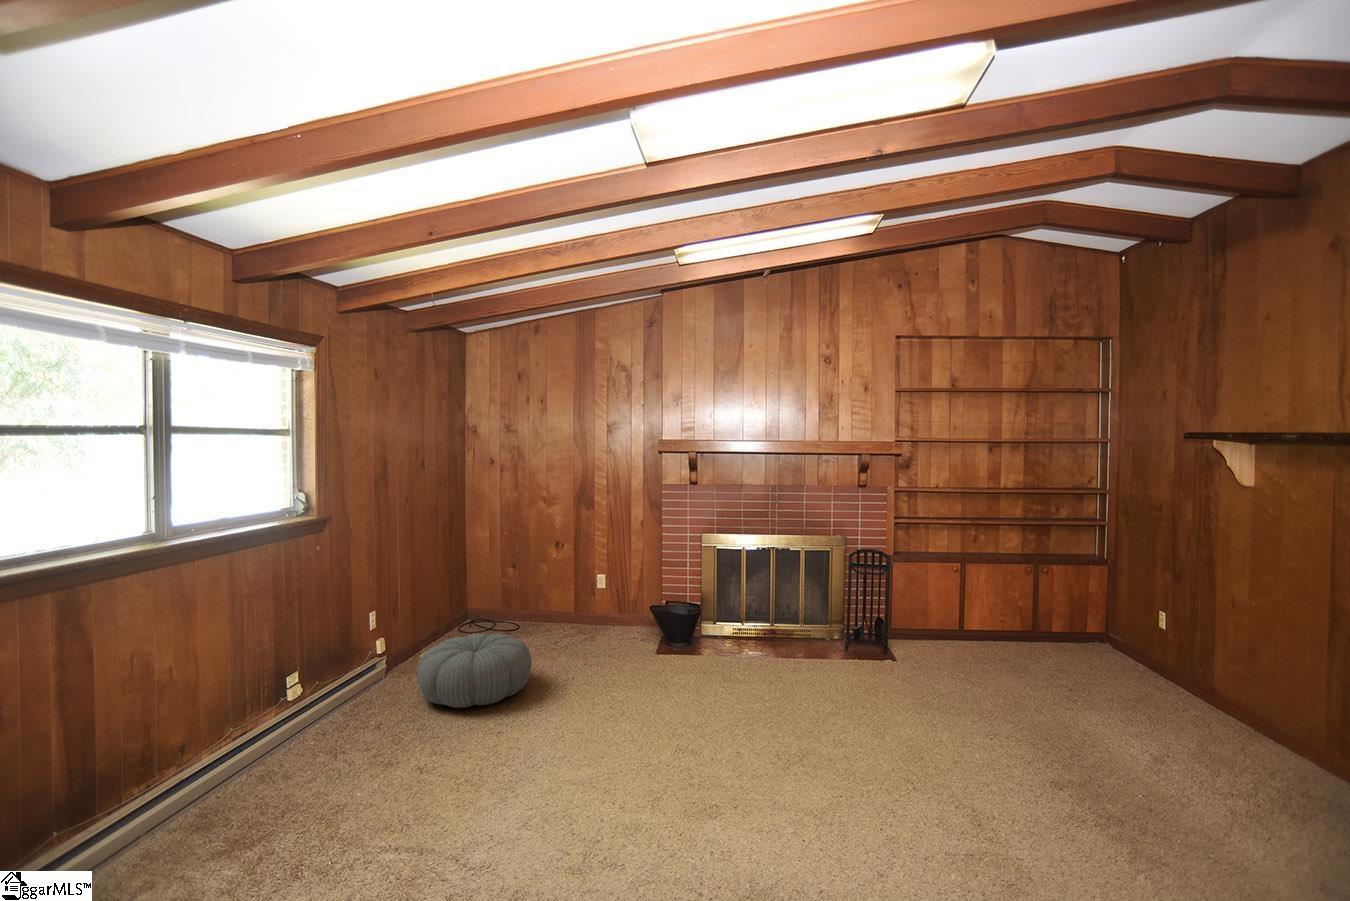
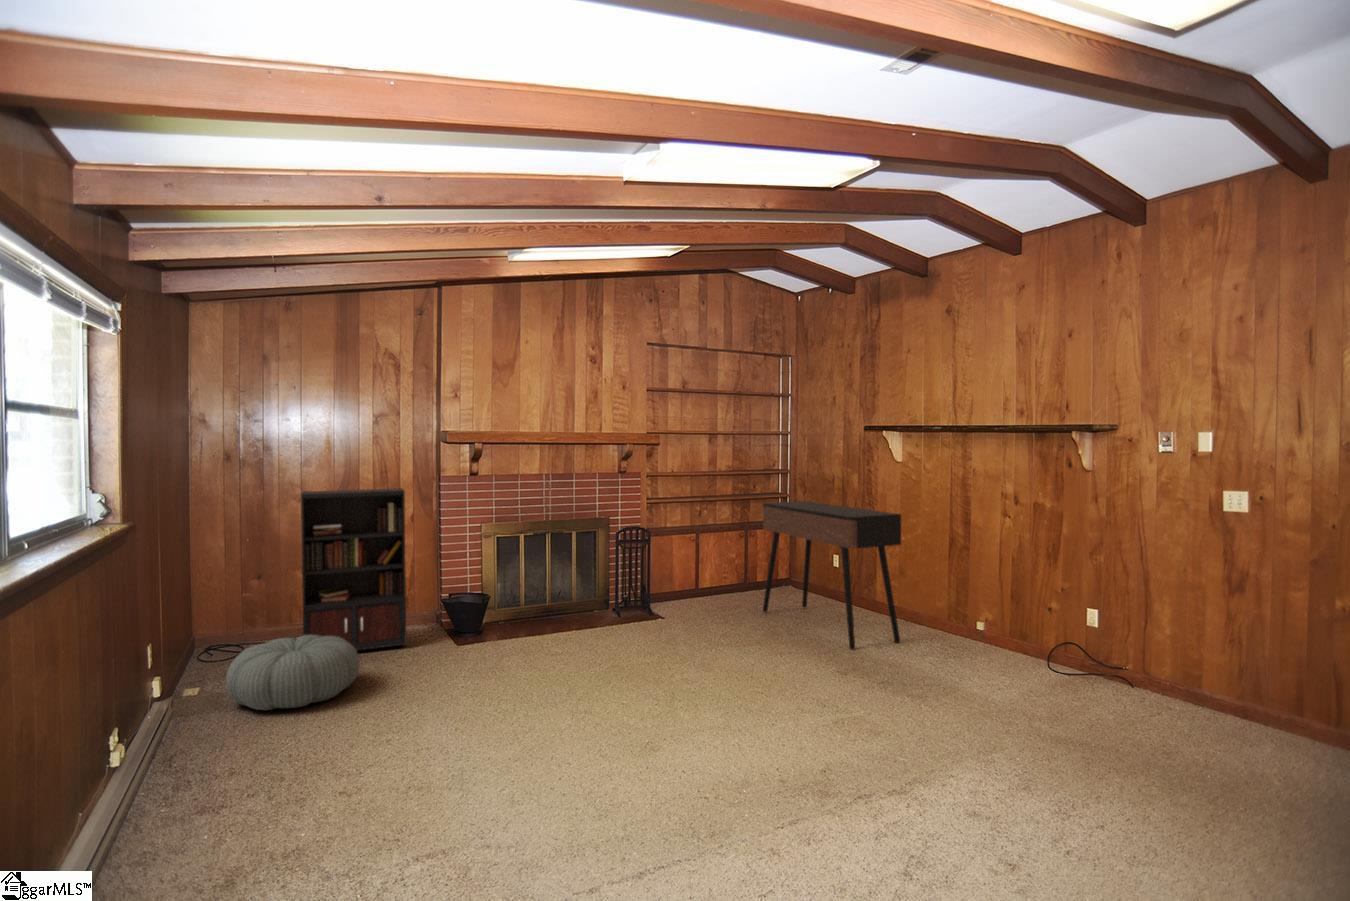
bookcase: none [520,495,647,652] -> present [301,488,427,650]
console table: none [1039,536,1274,796] -> present [763,501,901,650]

